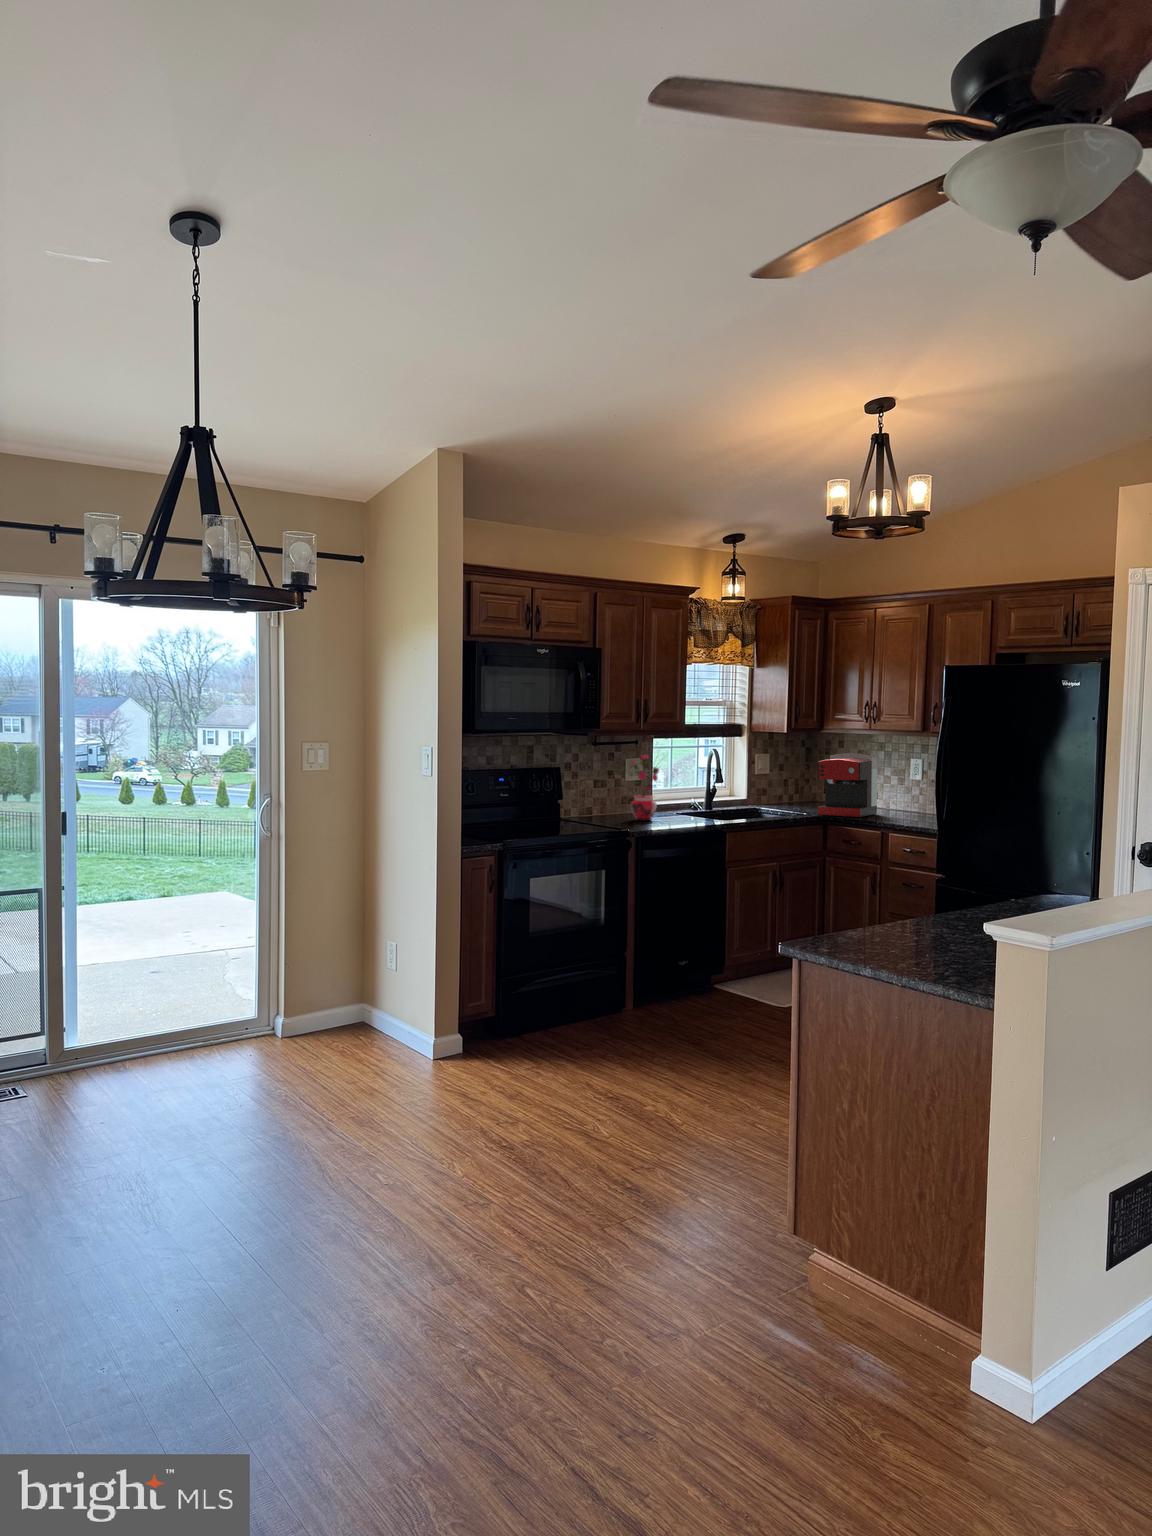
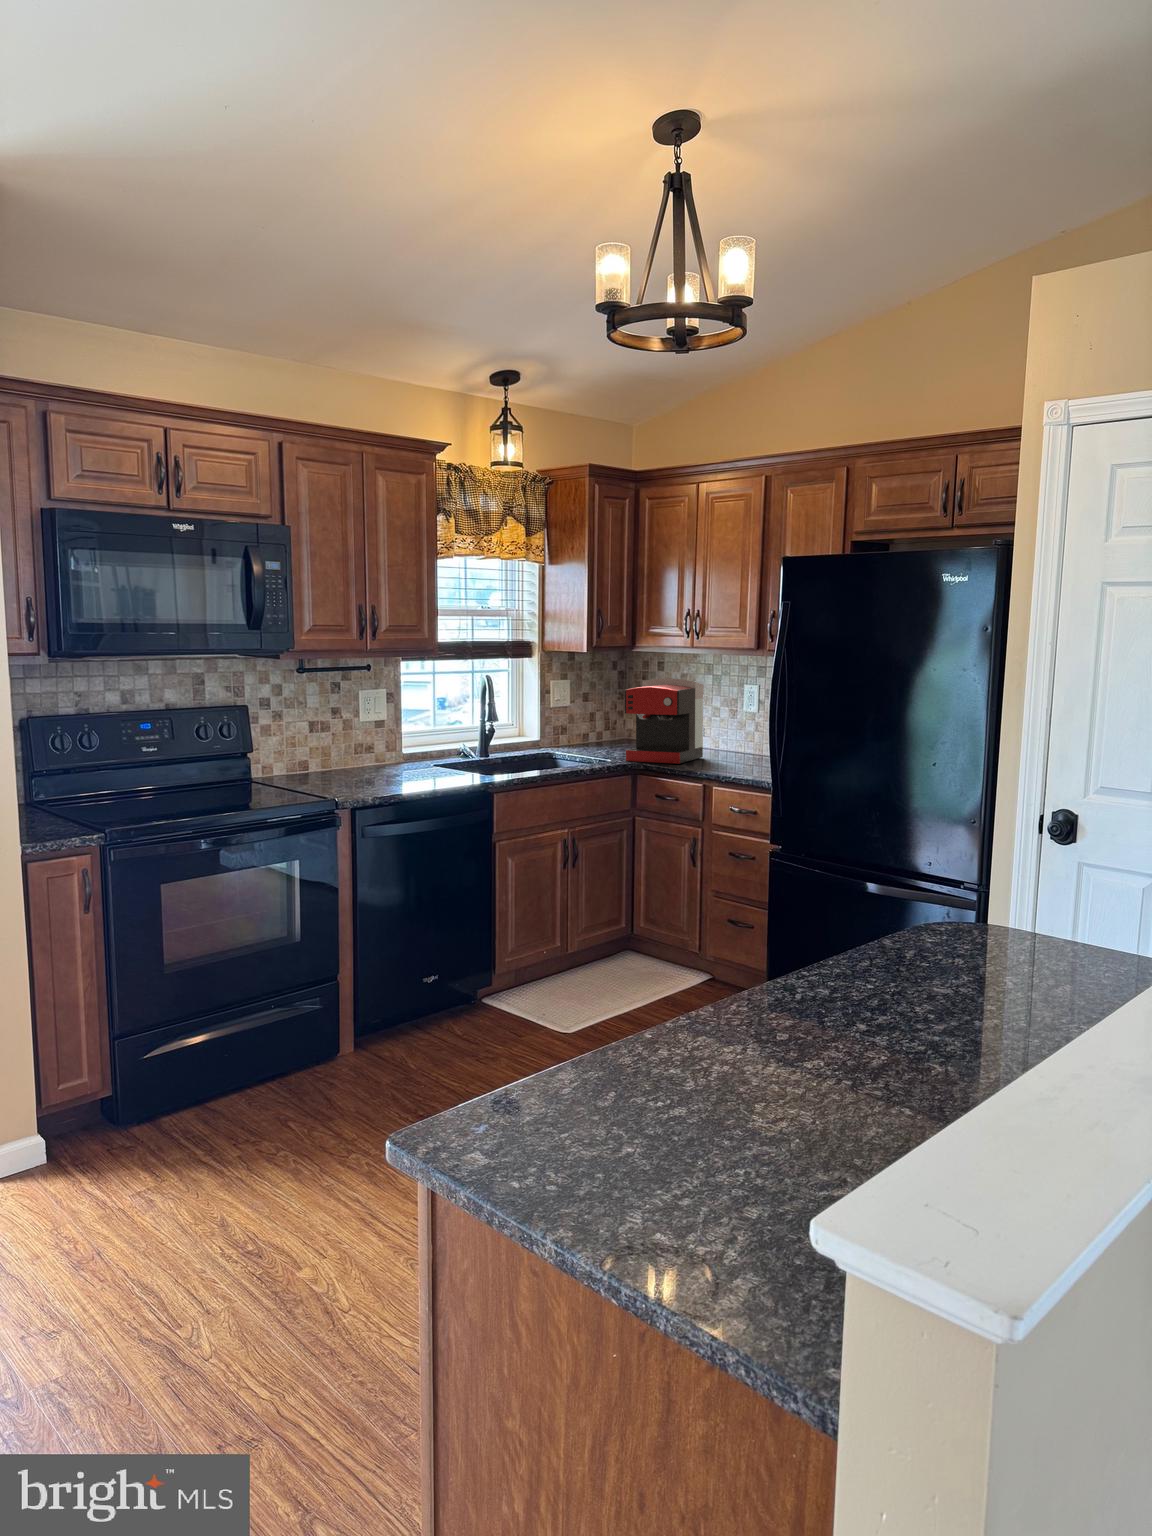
potted plant: present [631,754,659,821] -> none [345,684,399,779]

